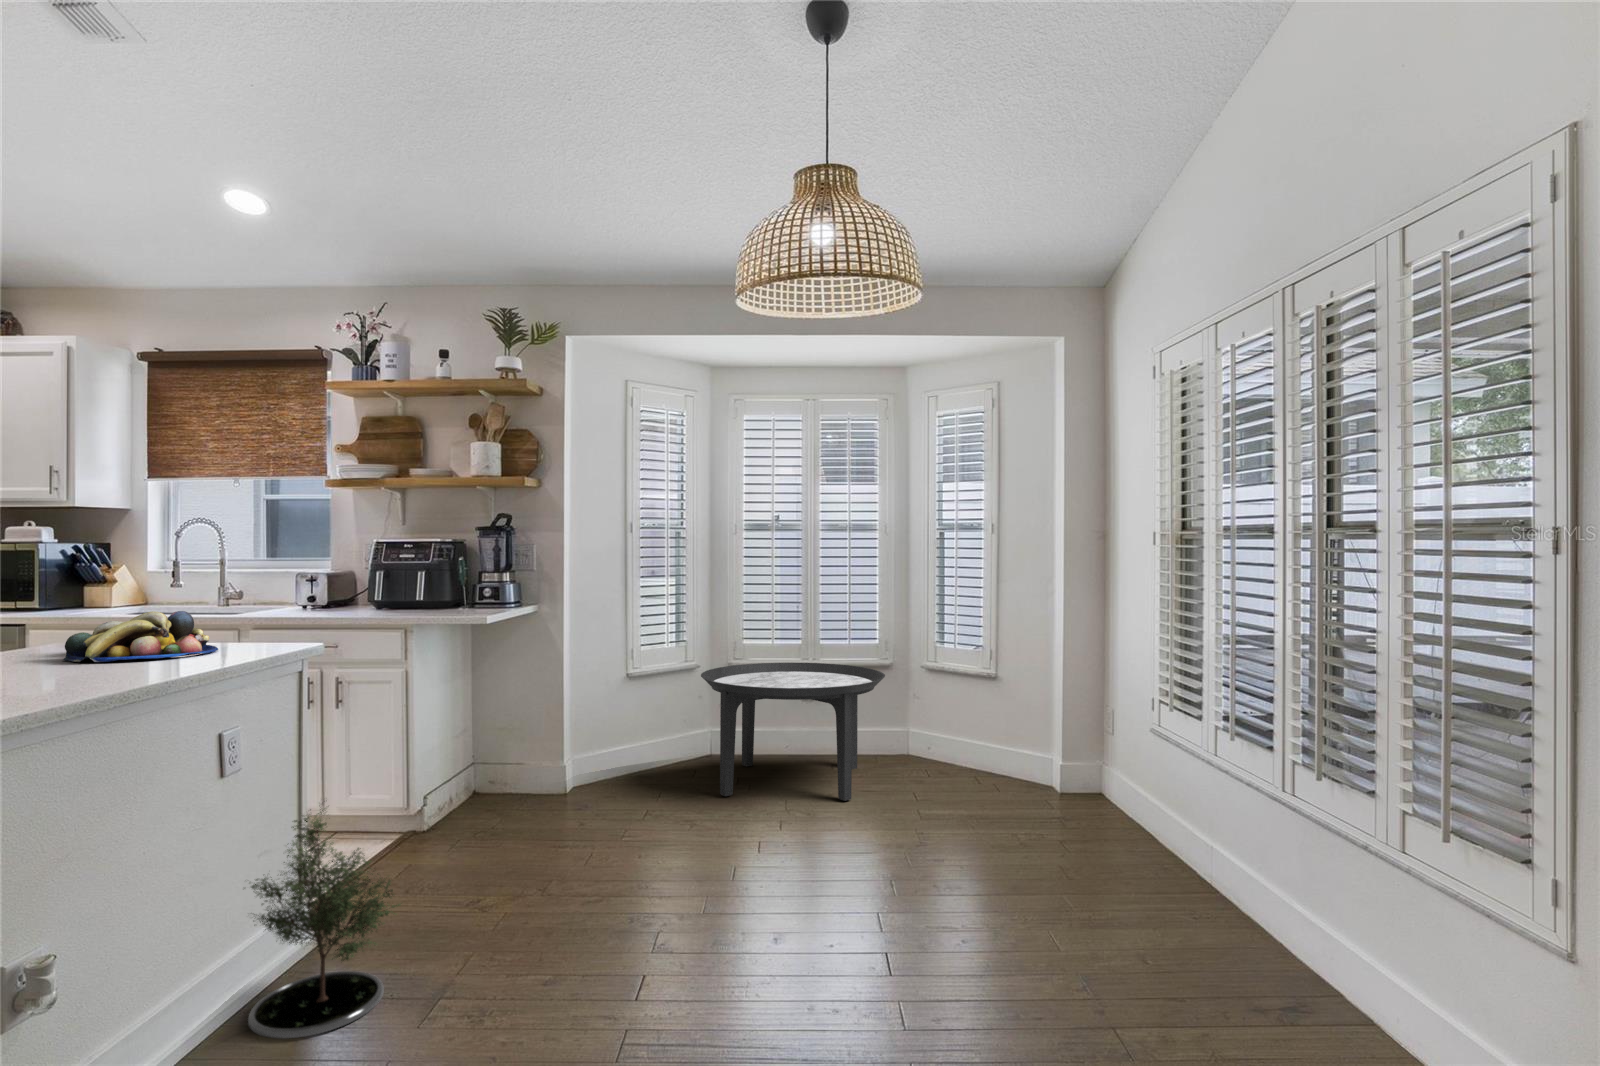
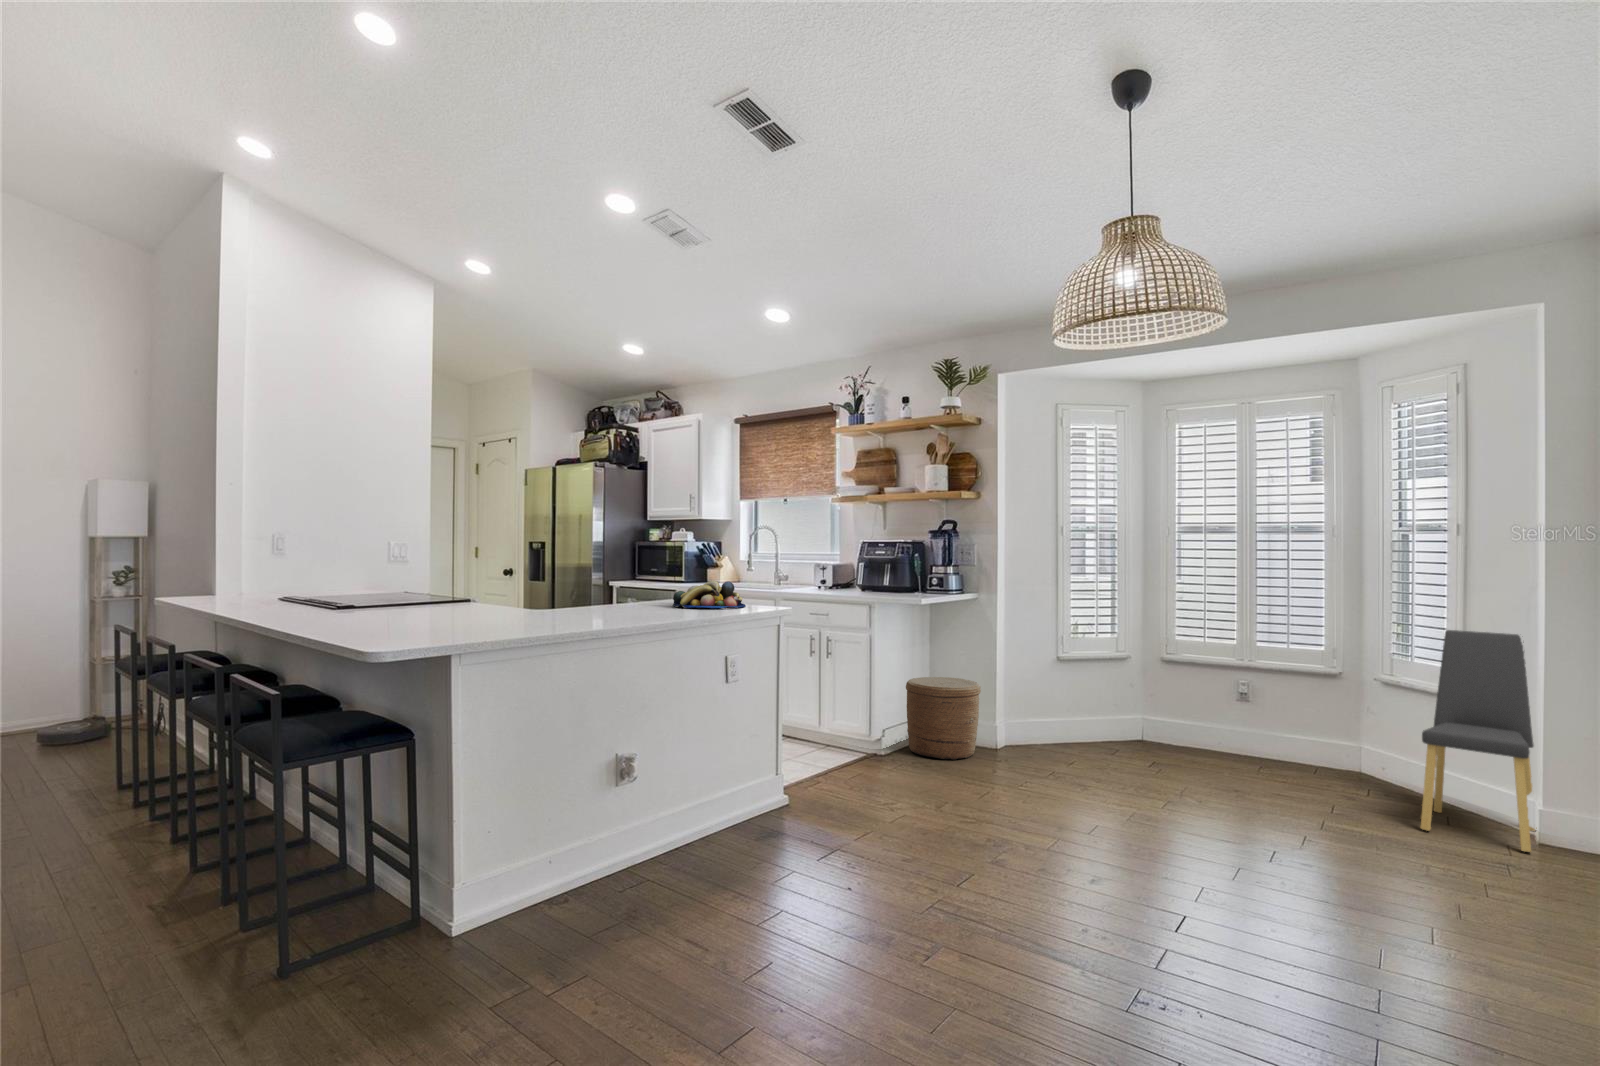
dining chair: none [972,617,1050,805] -> present [1421,630,1537,852]
round table: present [701,663,885,801] -> none [1115,659,1317,800]
woven basket: none [450,714,550,822] -> present [906,677,981,760]
potted tree: present [248,808,400,1039] -> none [749,704,838,853]

